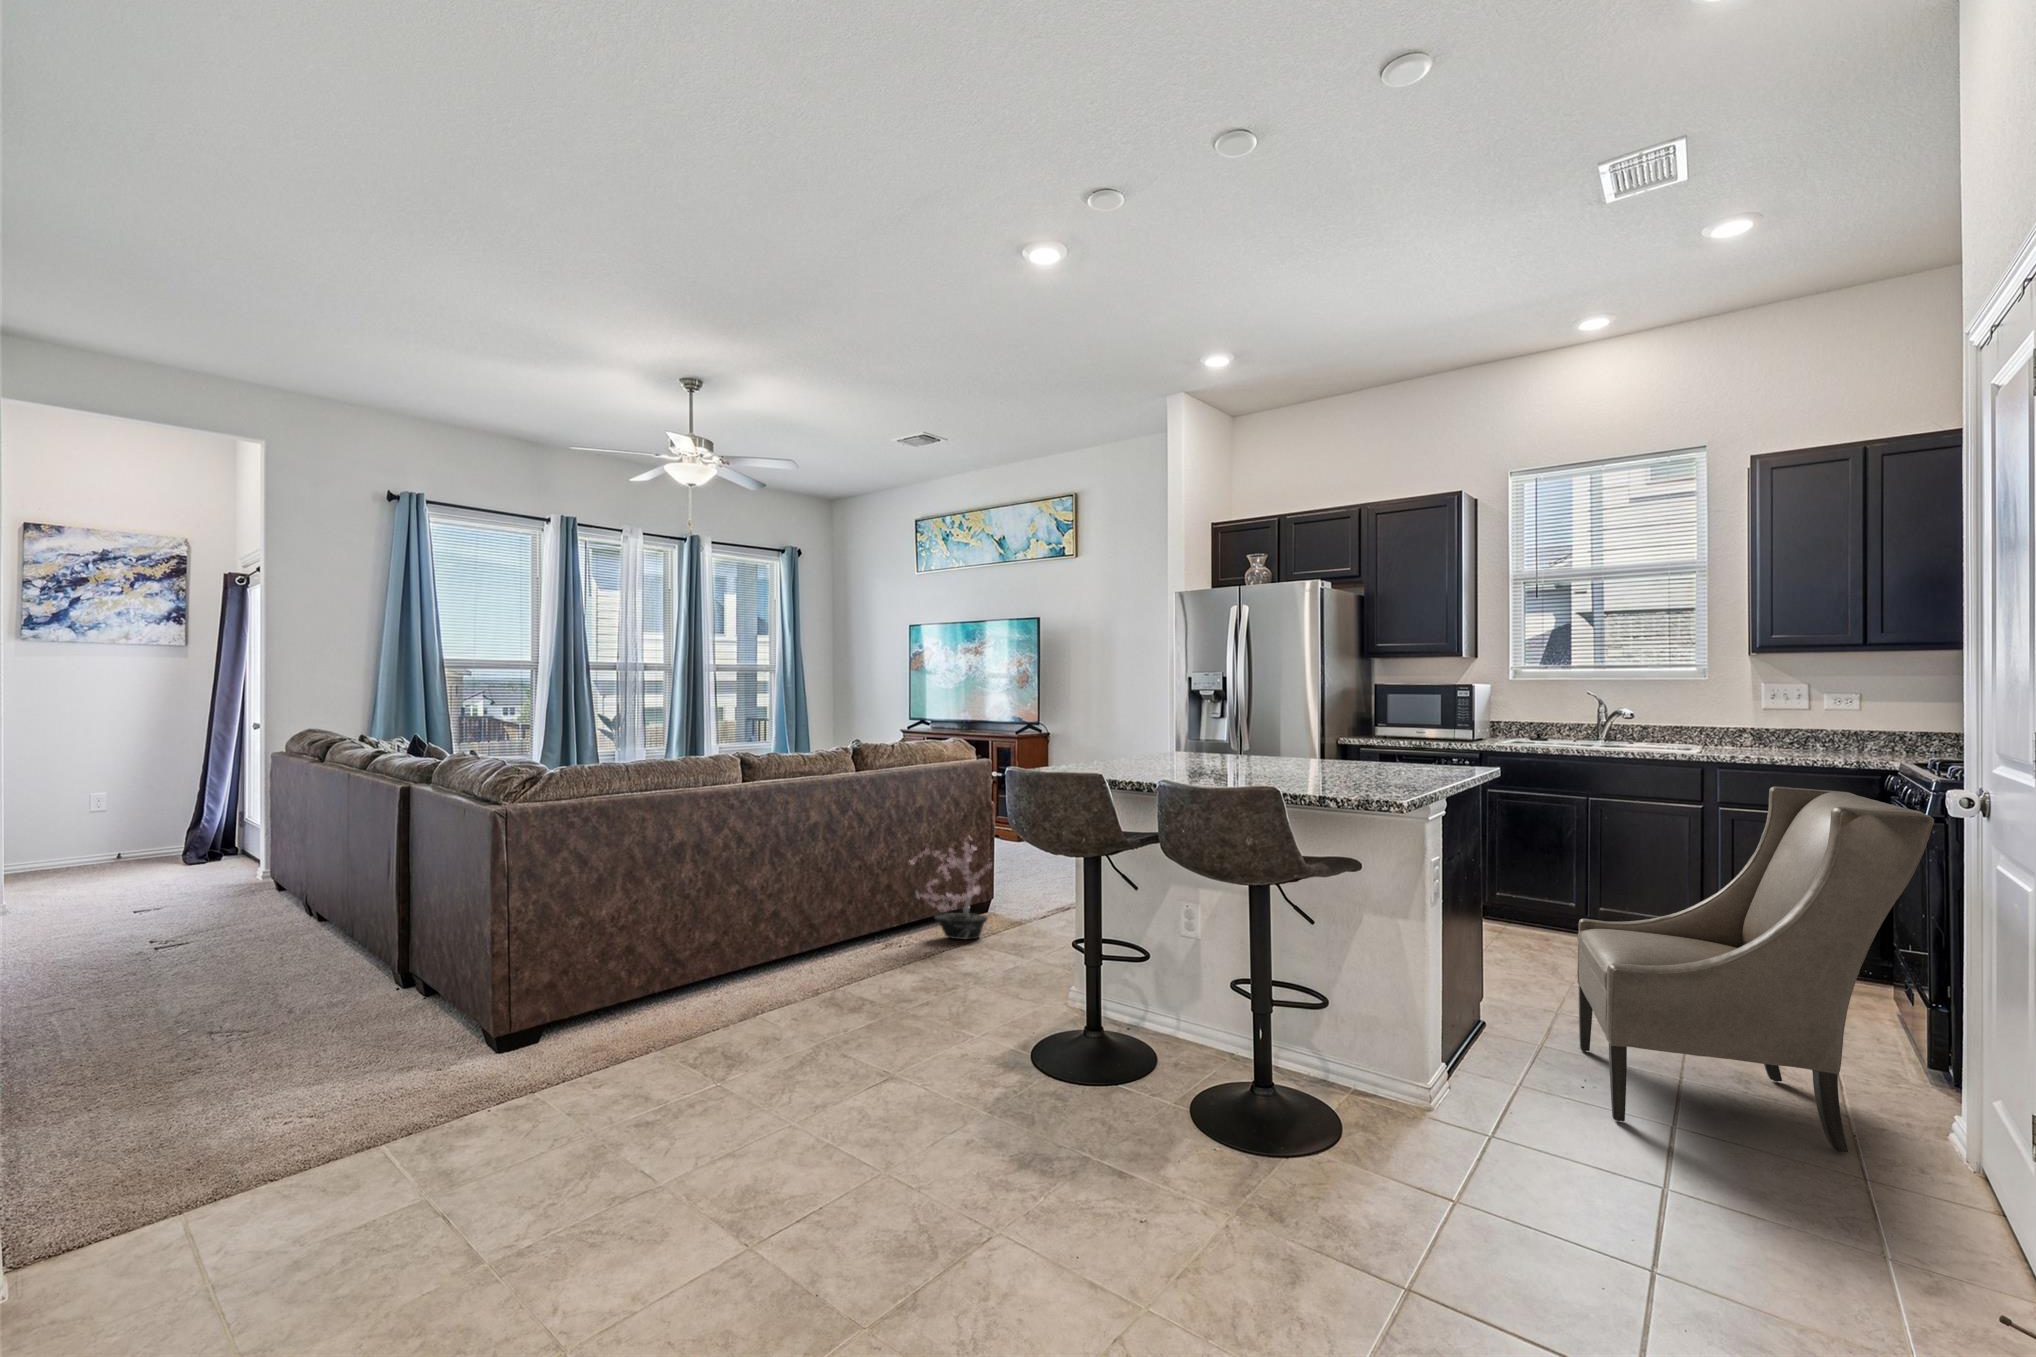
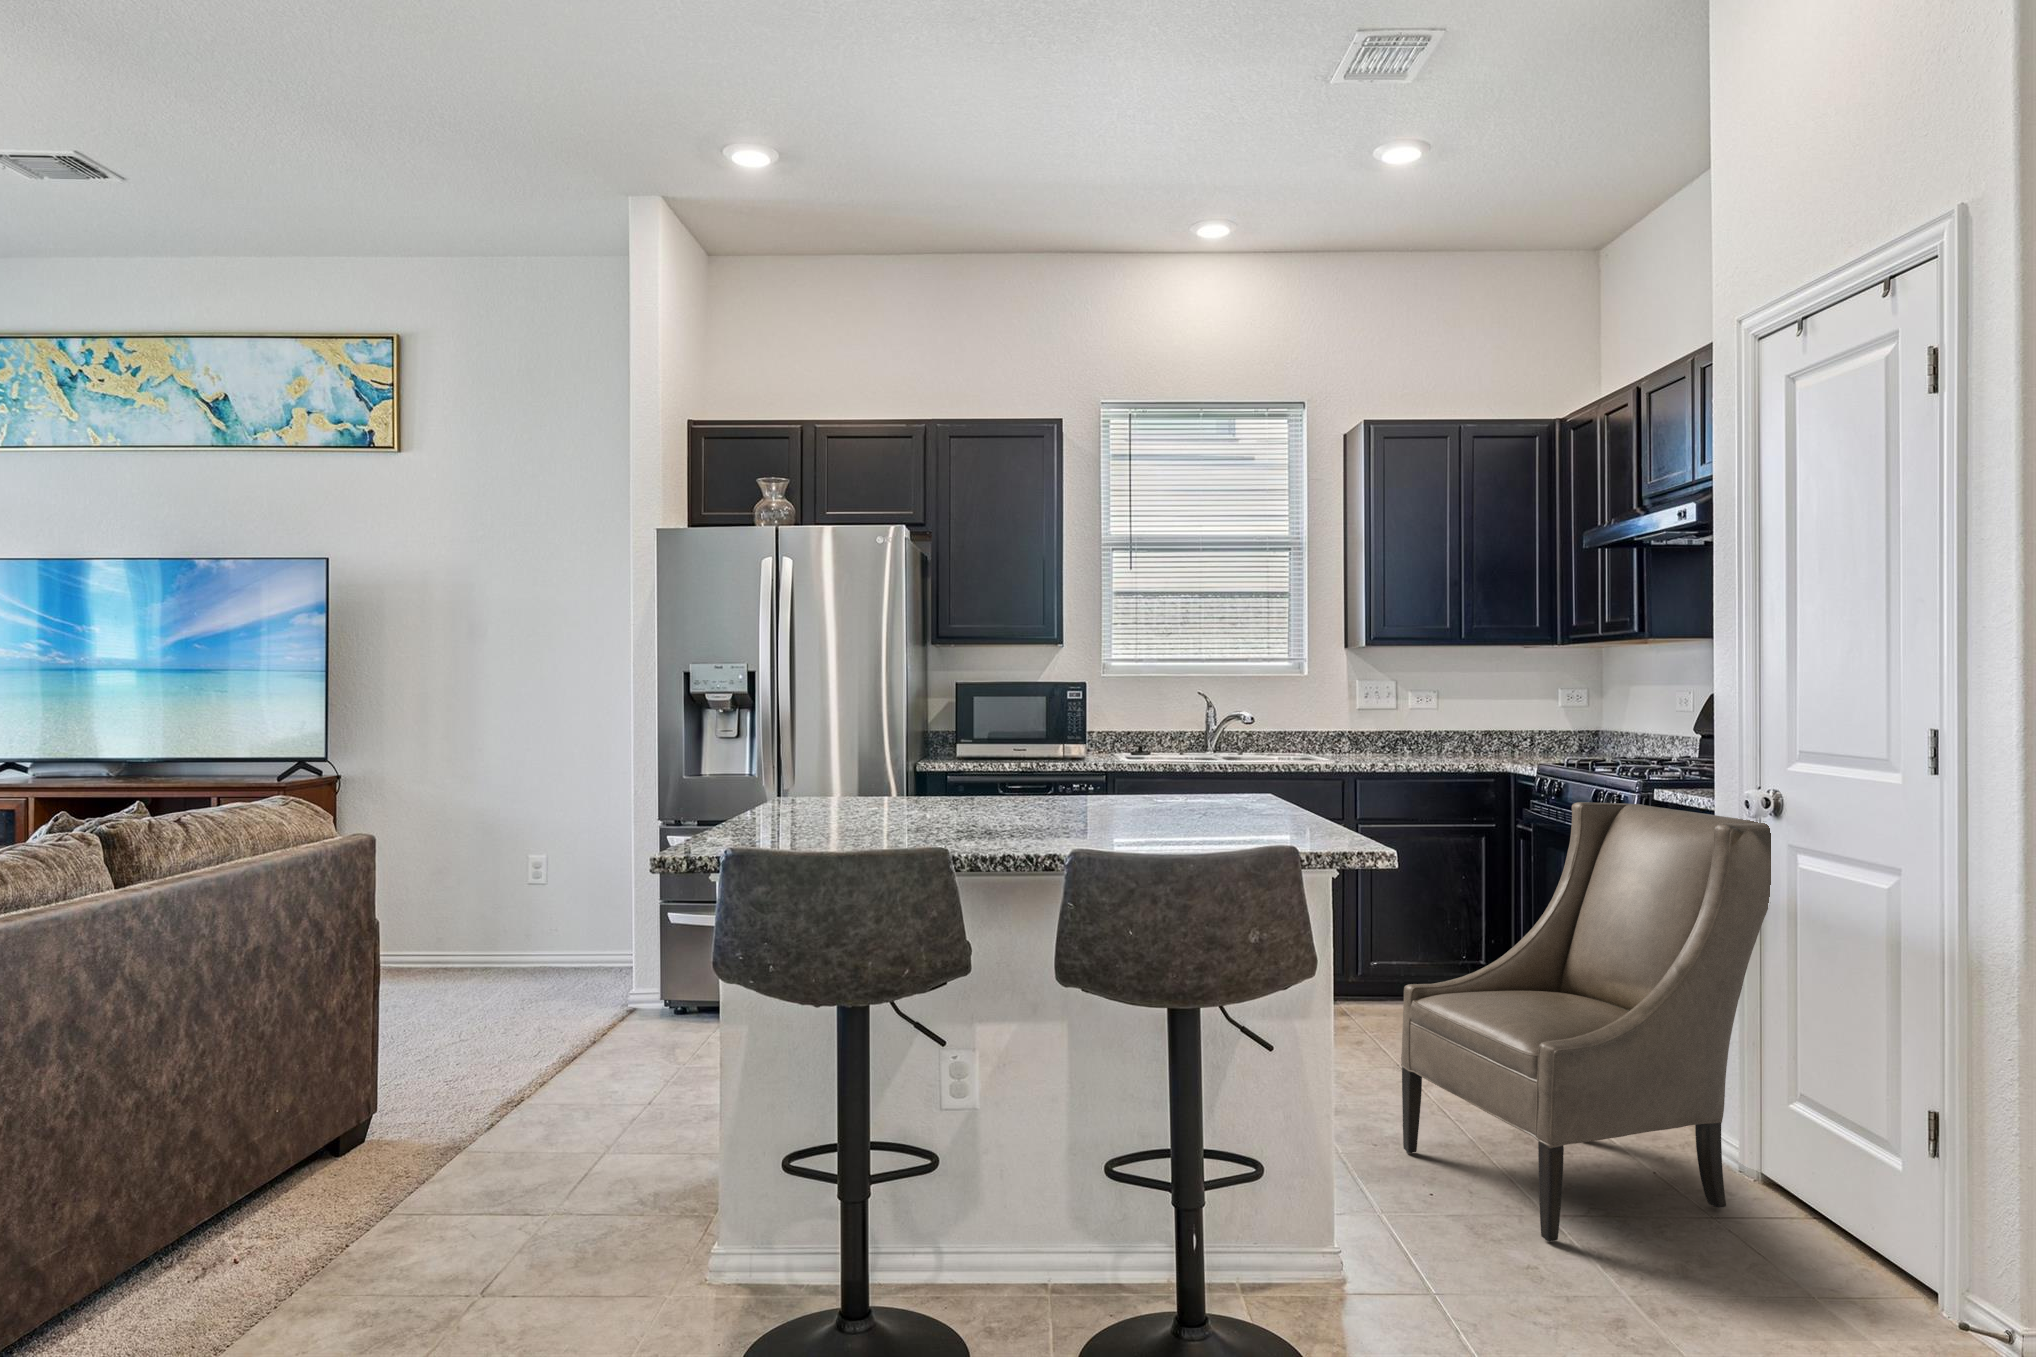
potted plant: present [910,837,992,939] -> none [246,988,443,1217]

